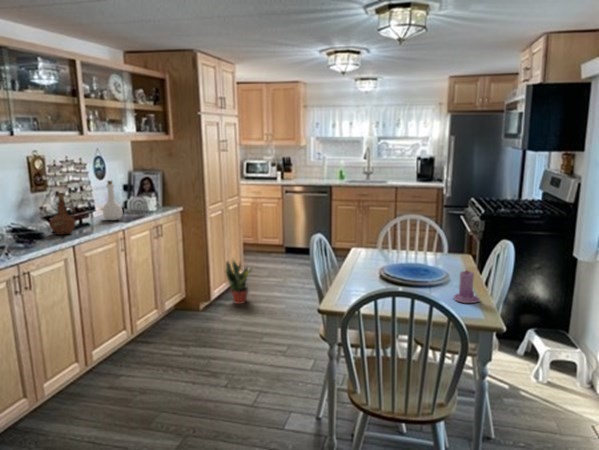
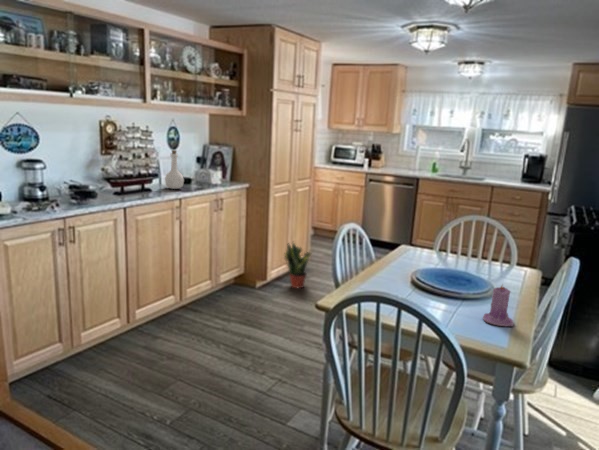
ceramic pitcher: present [50,193,75,234] -> none [109,157,133,197]

